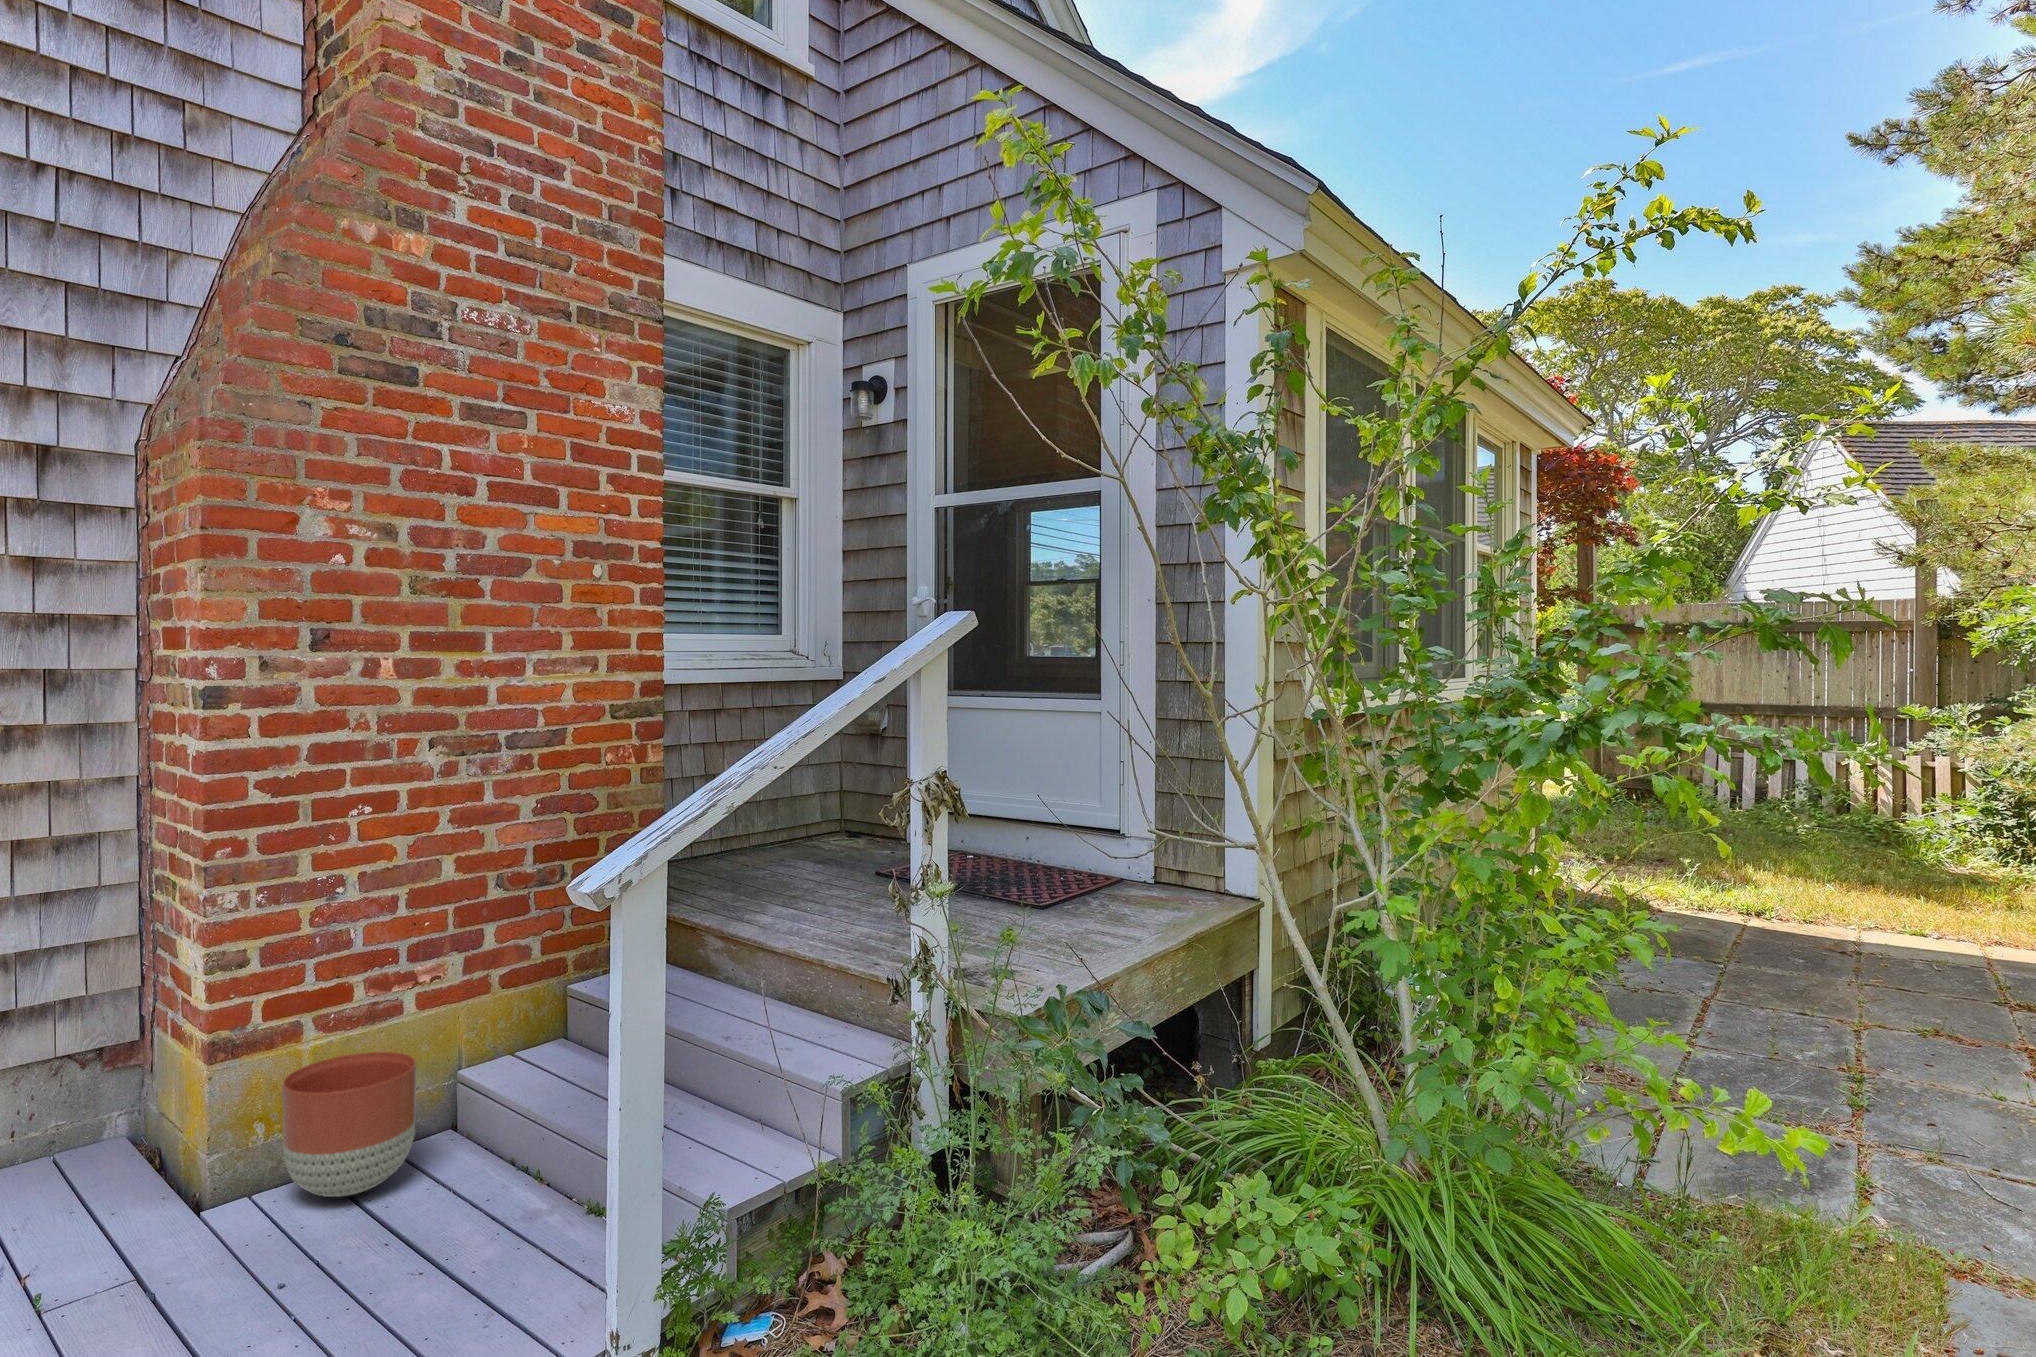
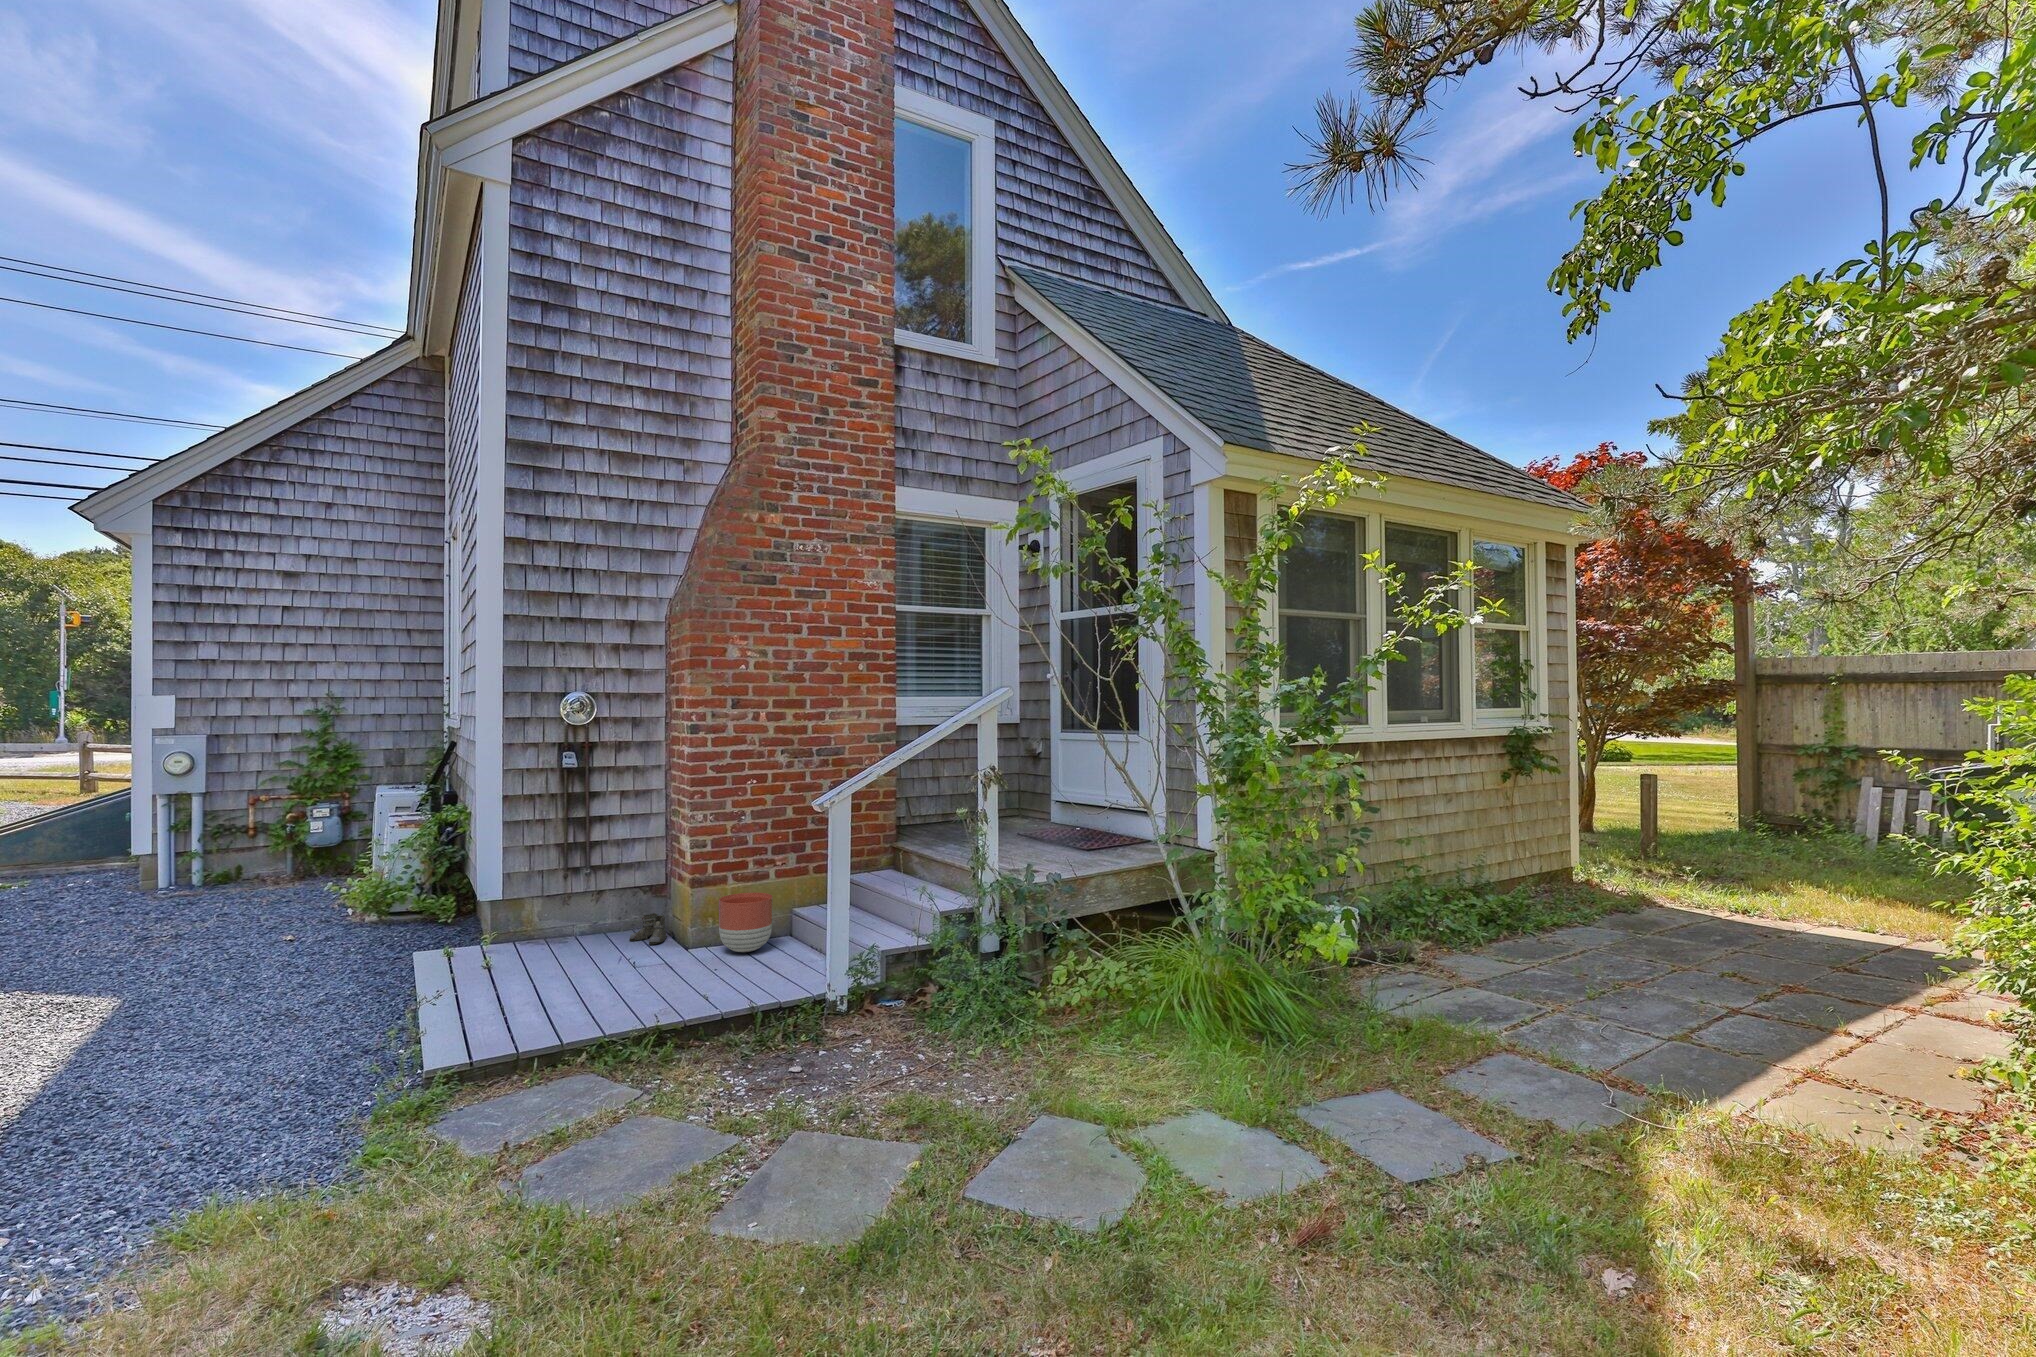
boots: none [37,1114,158,1197] -> present [629,913,667,945]

